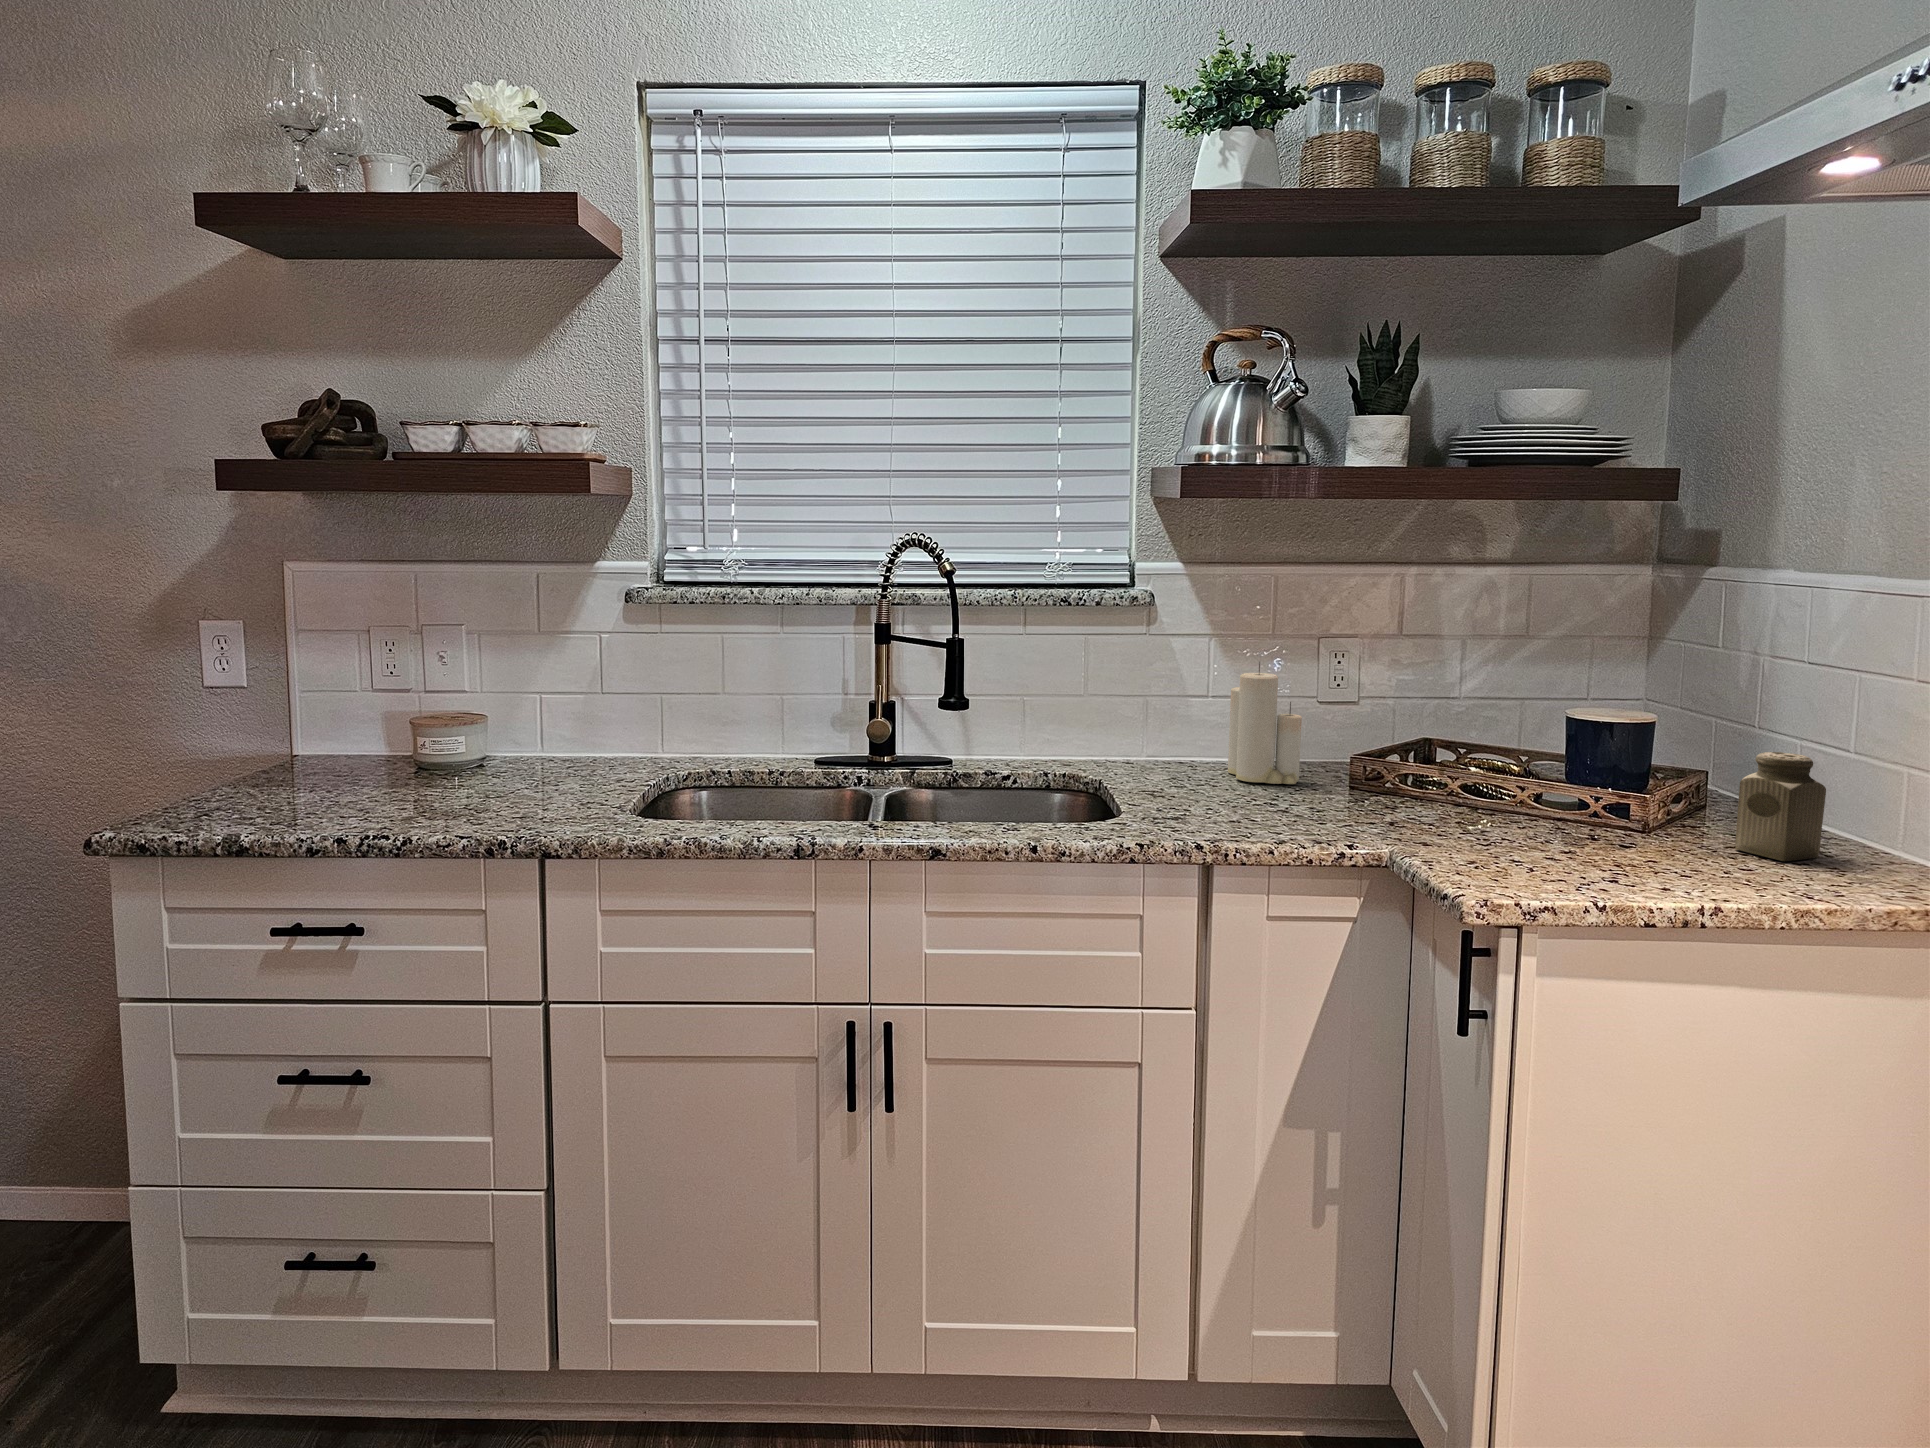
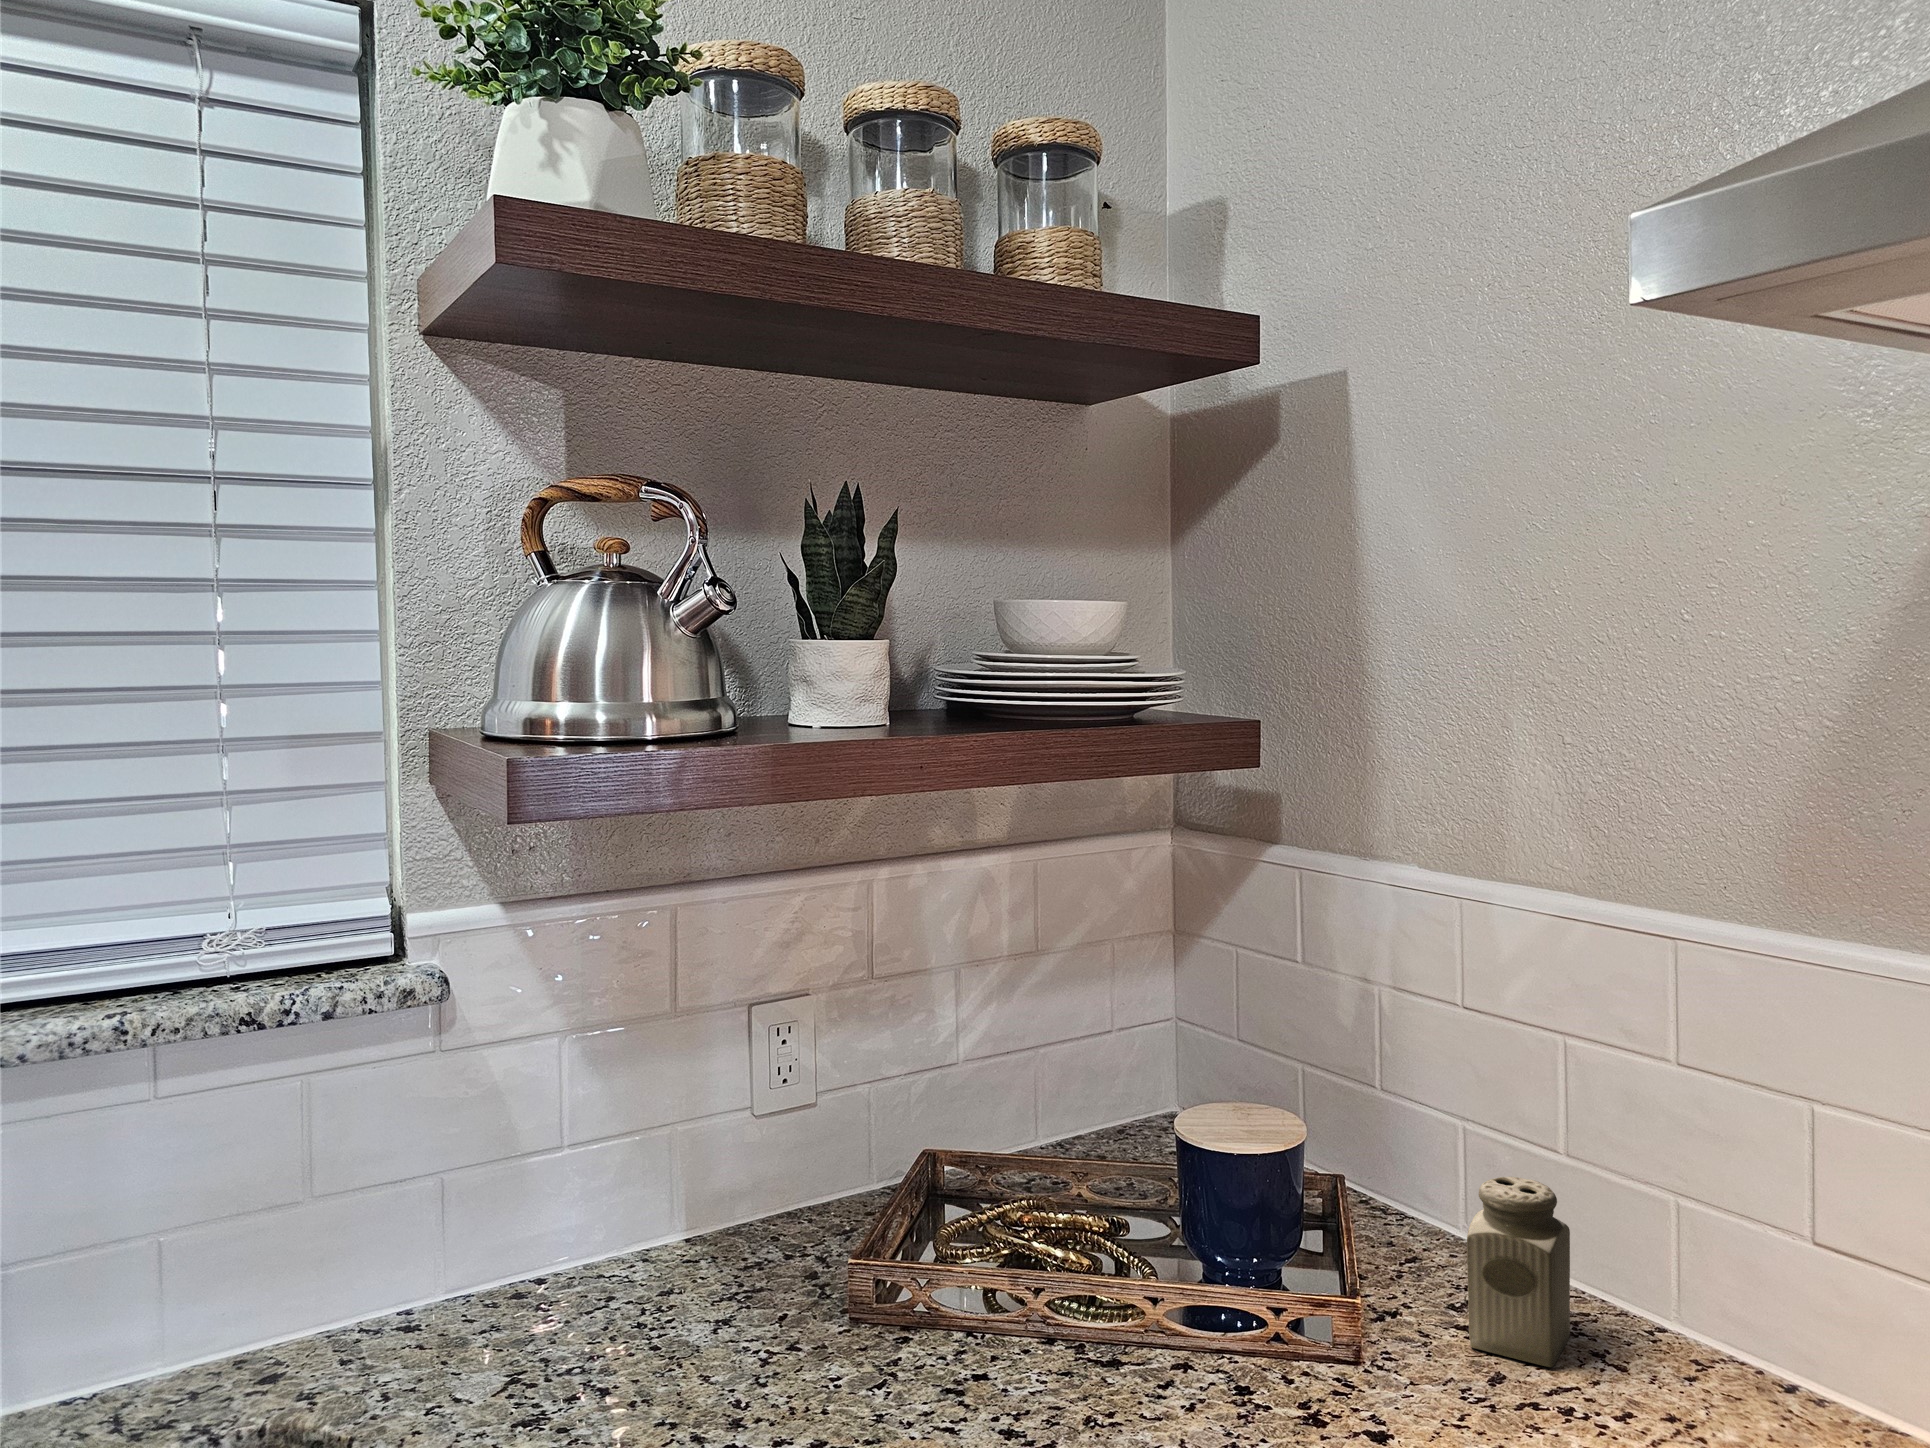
candle: present [1228,662,1302,784] -> none [618,1107,761,1351]

